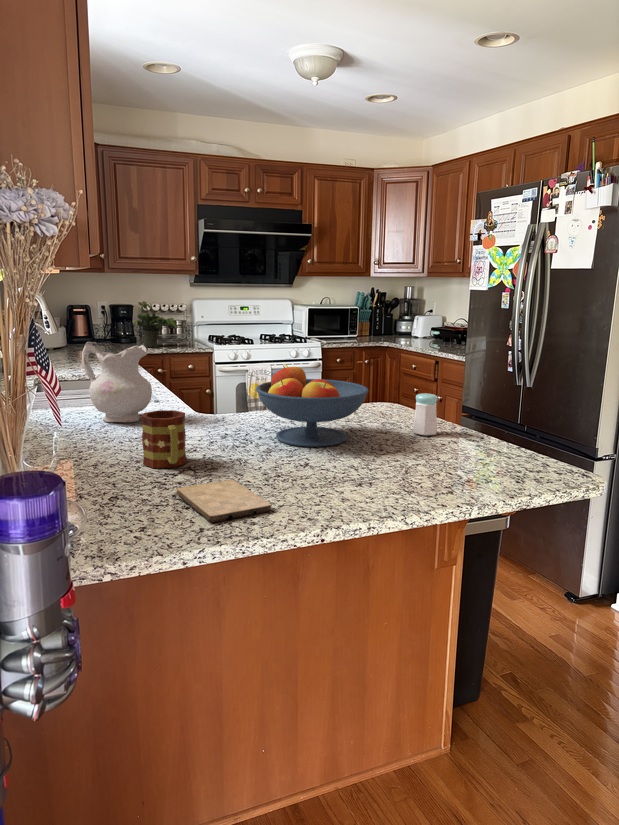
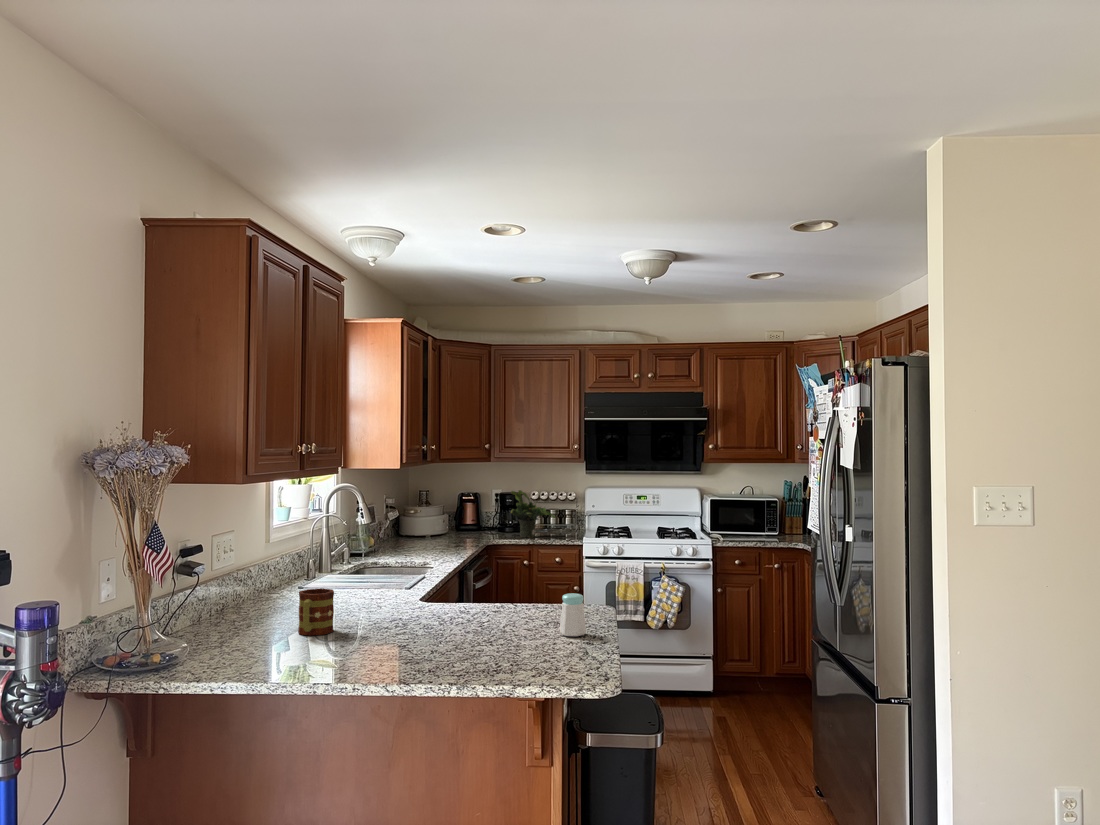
ceramic pitcher: present [82,342,152,422] -> none [330,530,383,602]
fruit bowl: present [256,365,369,447] -> none [412,558,515,635]
cutting board: present [177,480,271,523] -> none [258,647,325,670]

